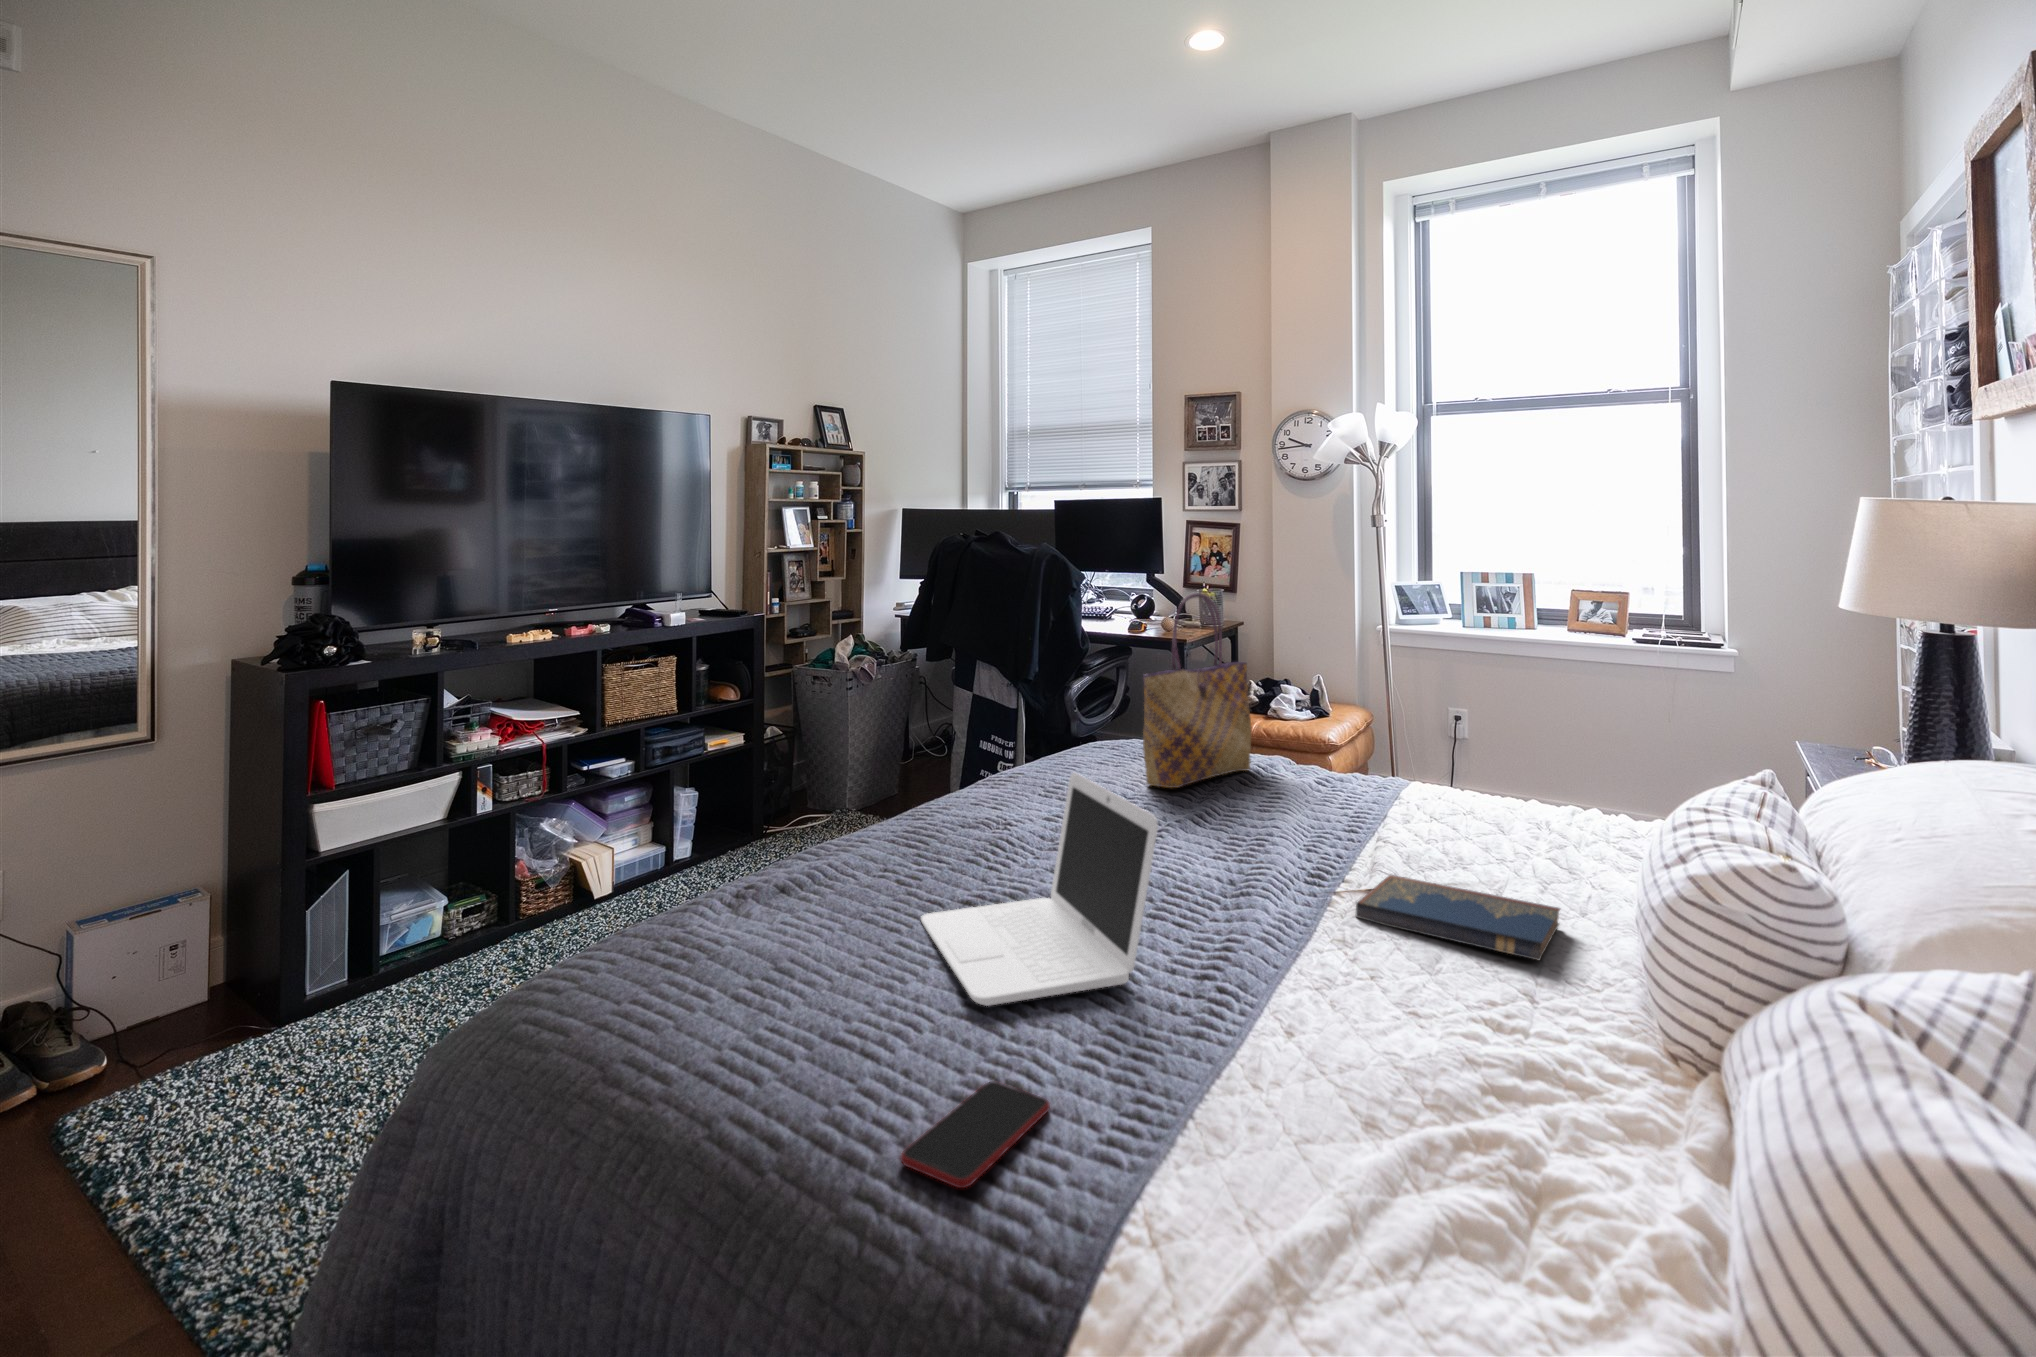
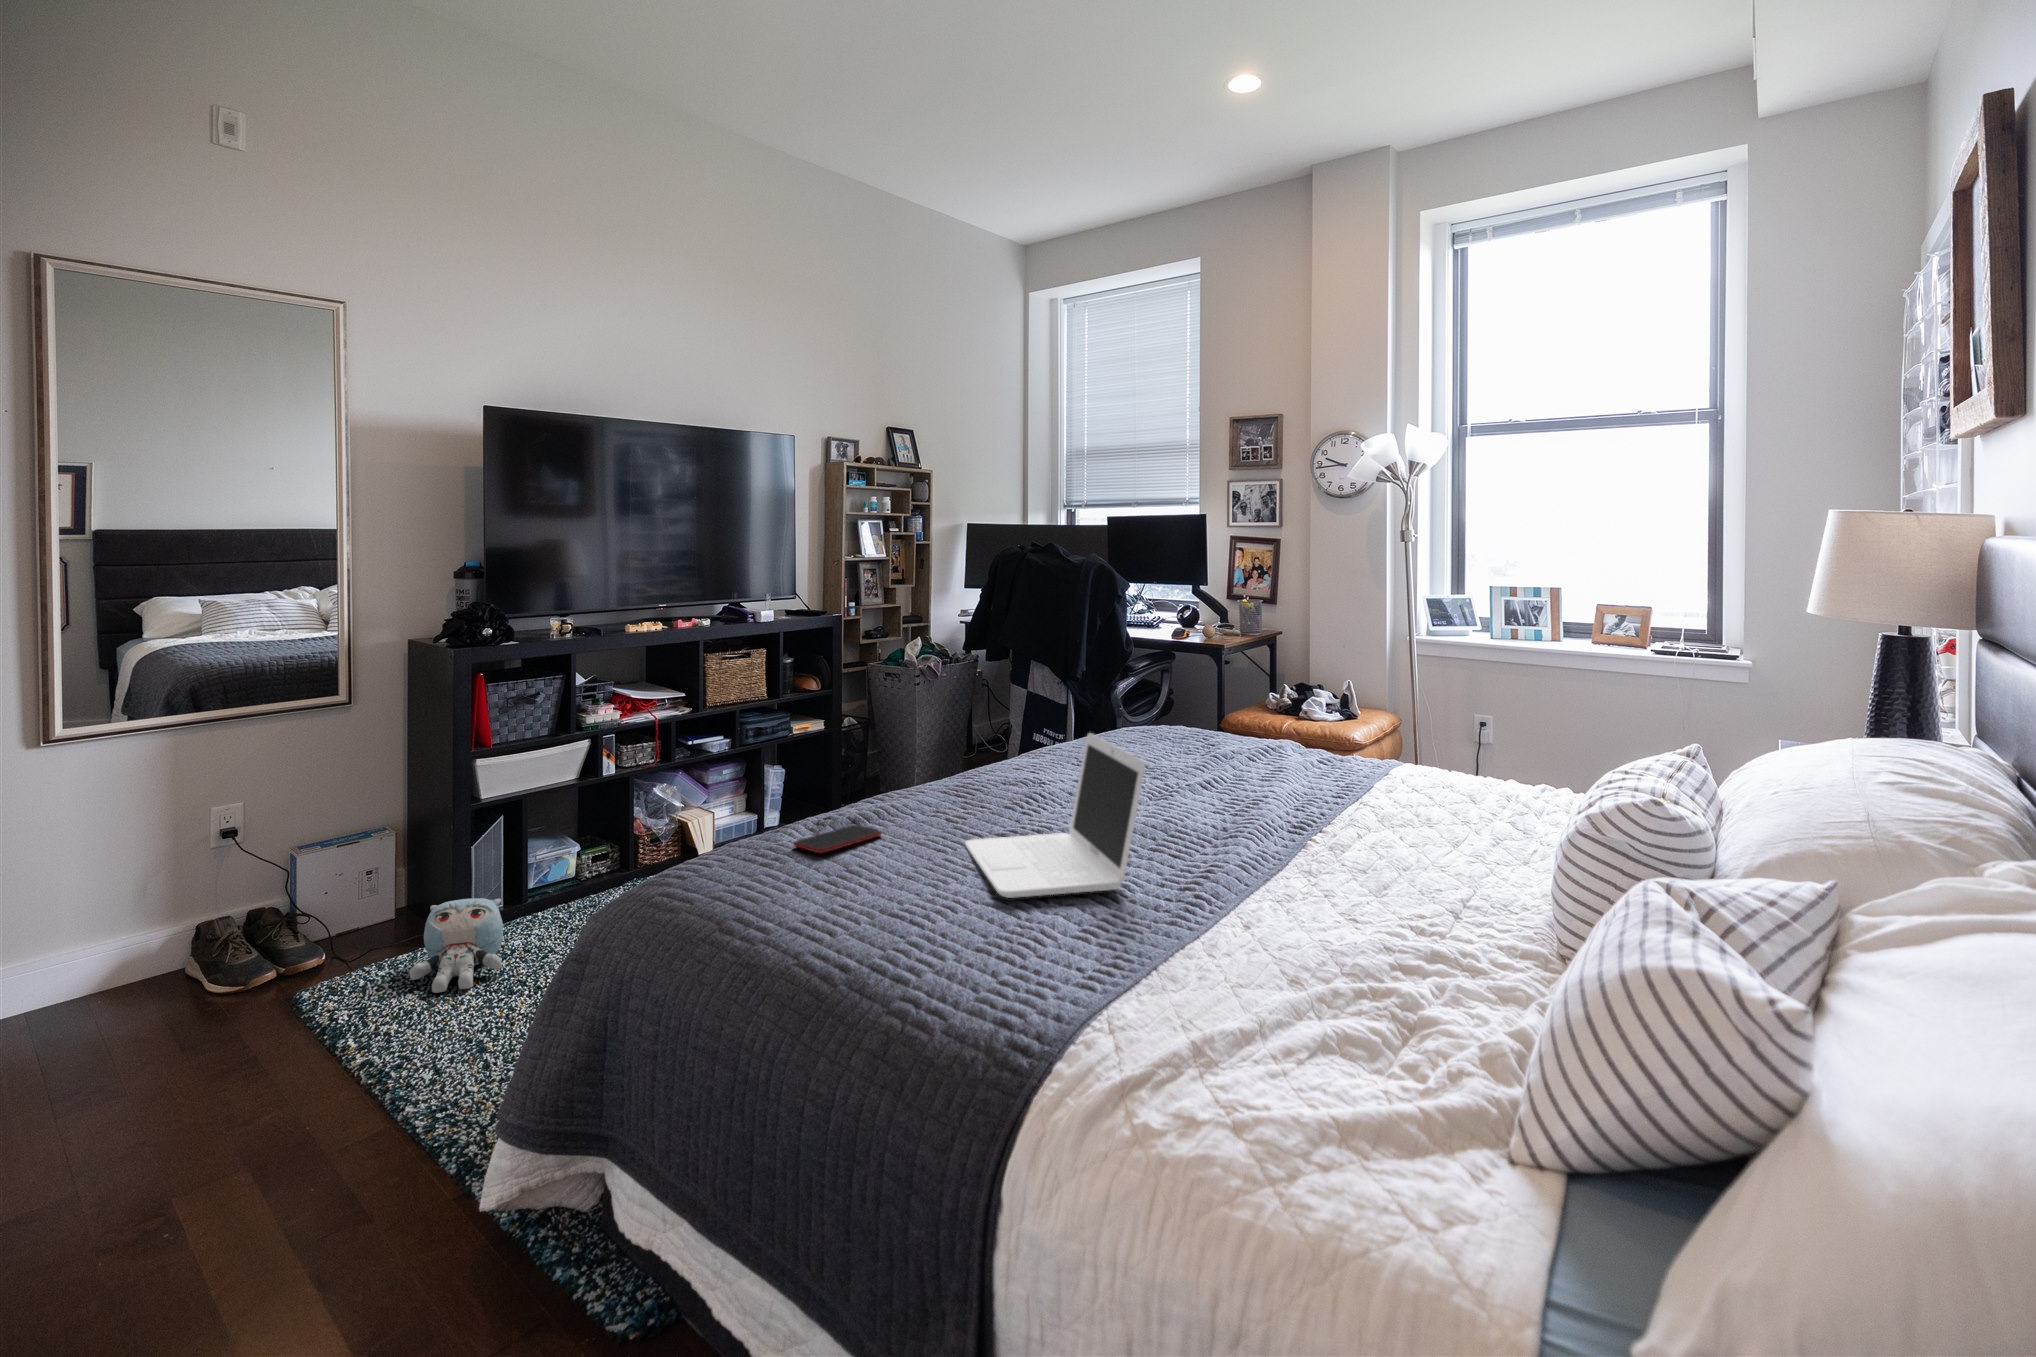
tote bag: present [1143,592,1251,788] -> none [1163,595,1260,761]
hardcover book: present [1356,875,1560,960] -> none [1317,828,1488,891]
plush toy: none [216,977,342,1105] -> present [409,898,503,993]
smartphone: present [900,1081,1050,1188] -> present [794,825,881,853]

